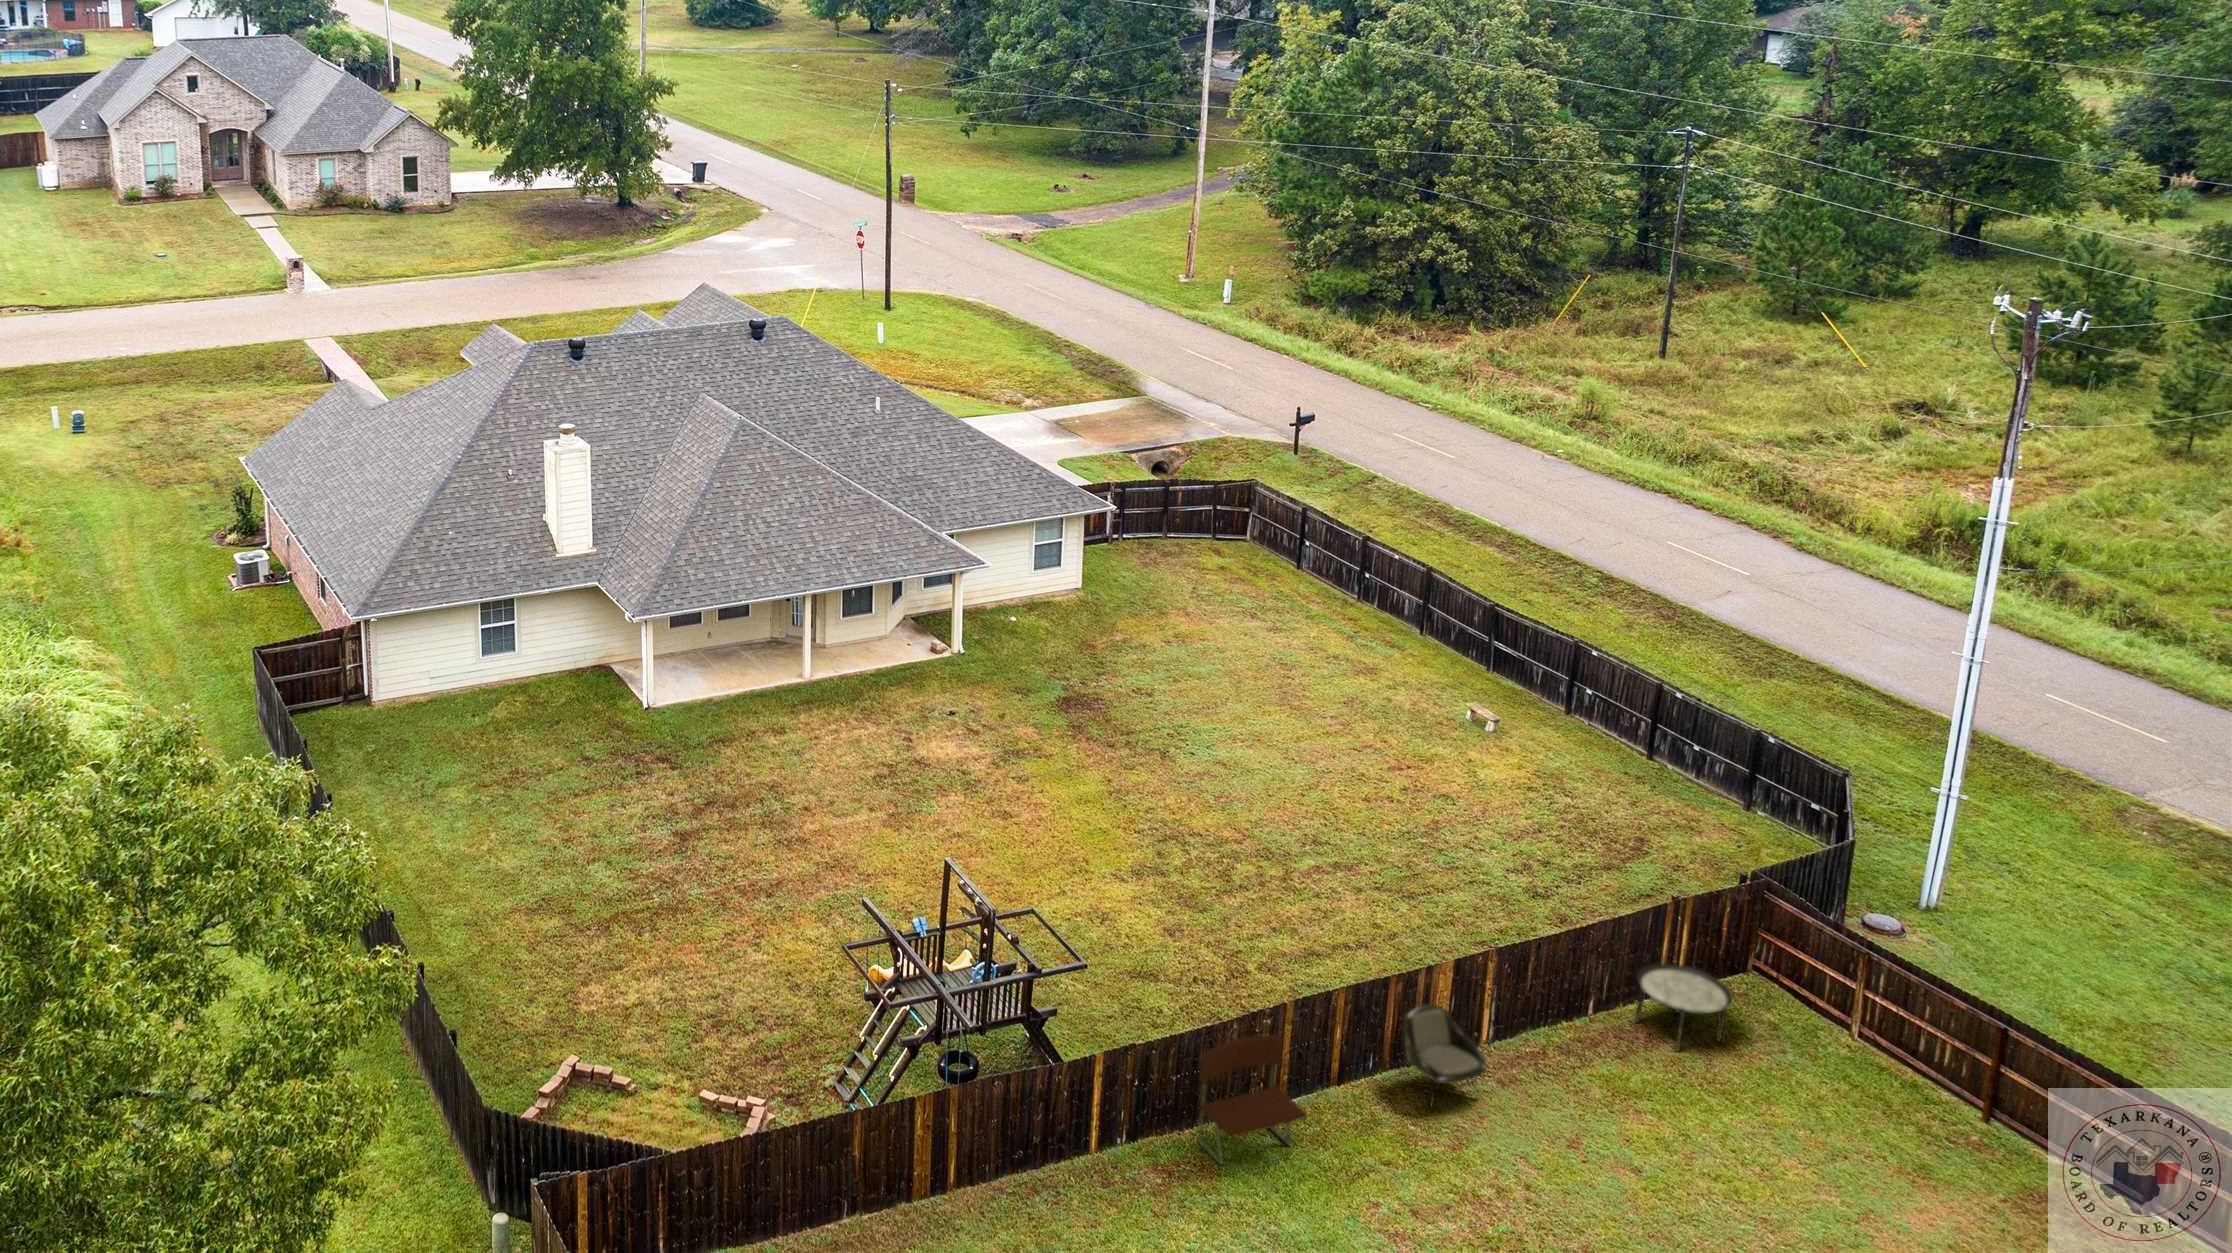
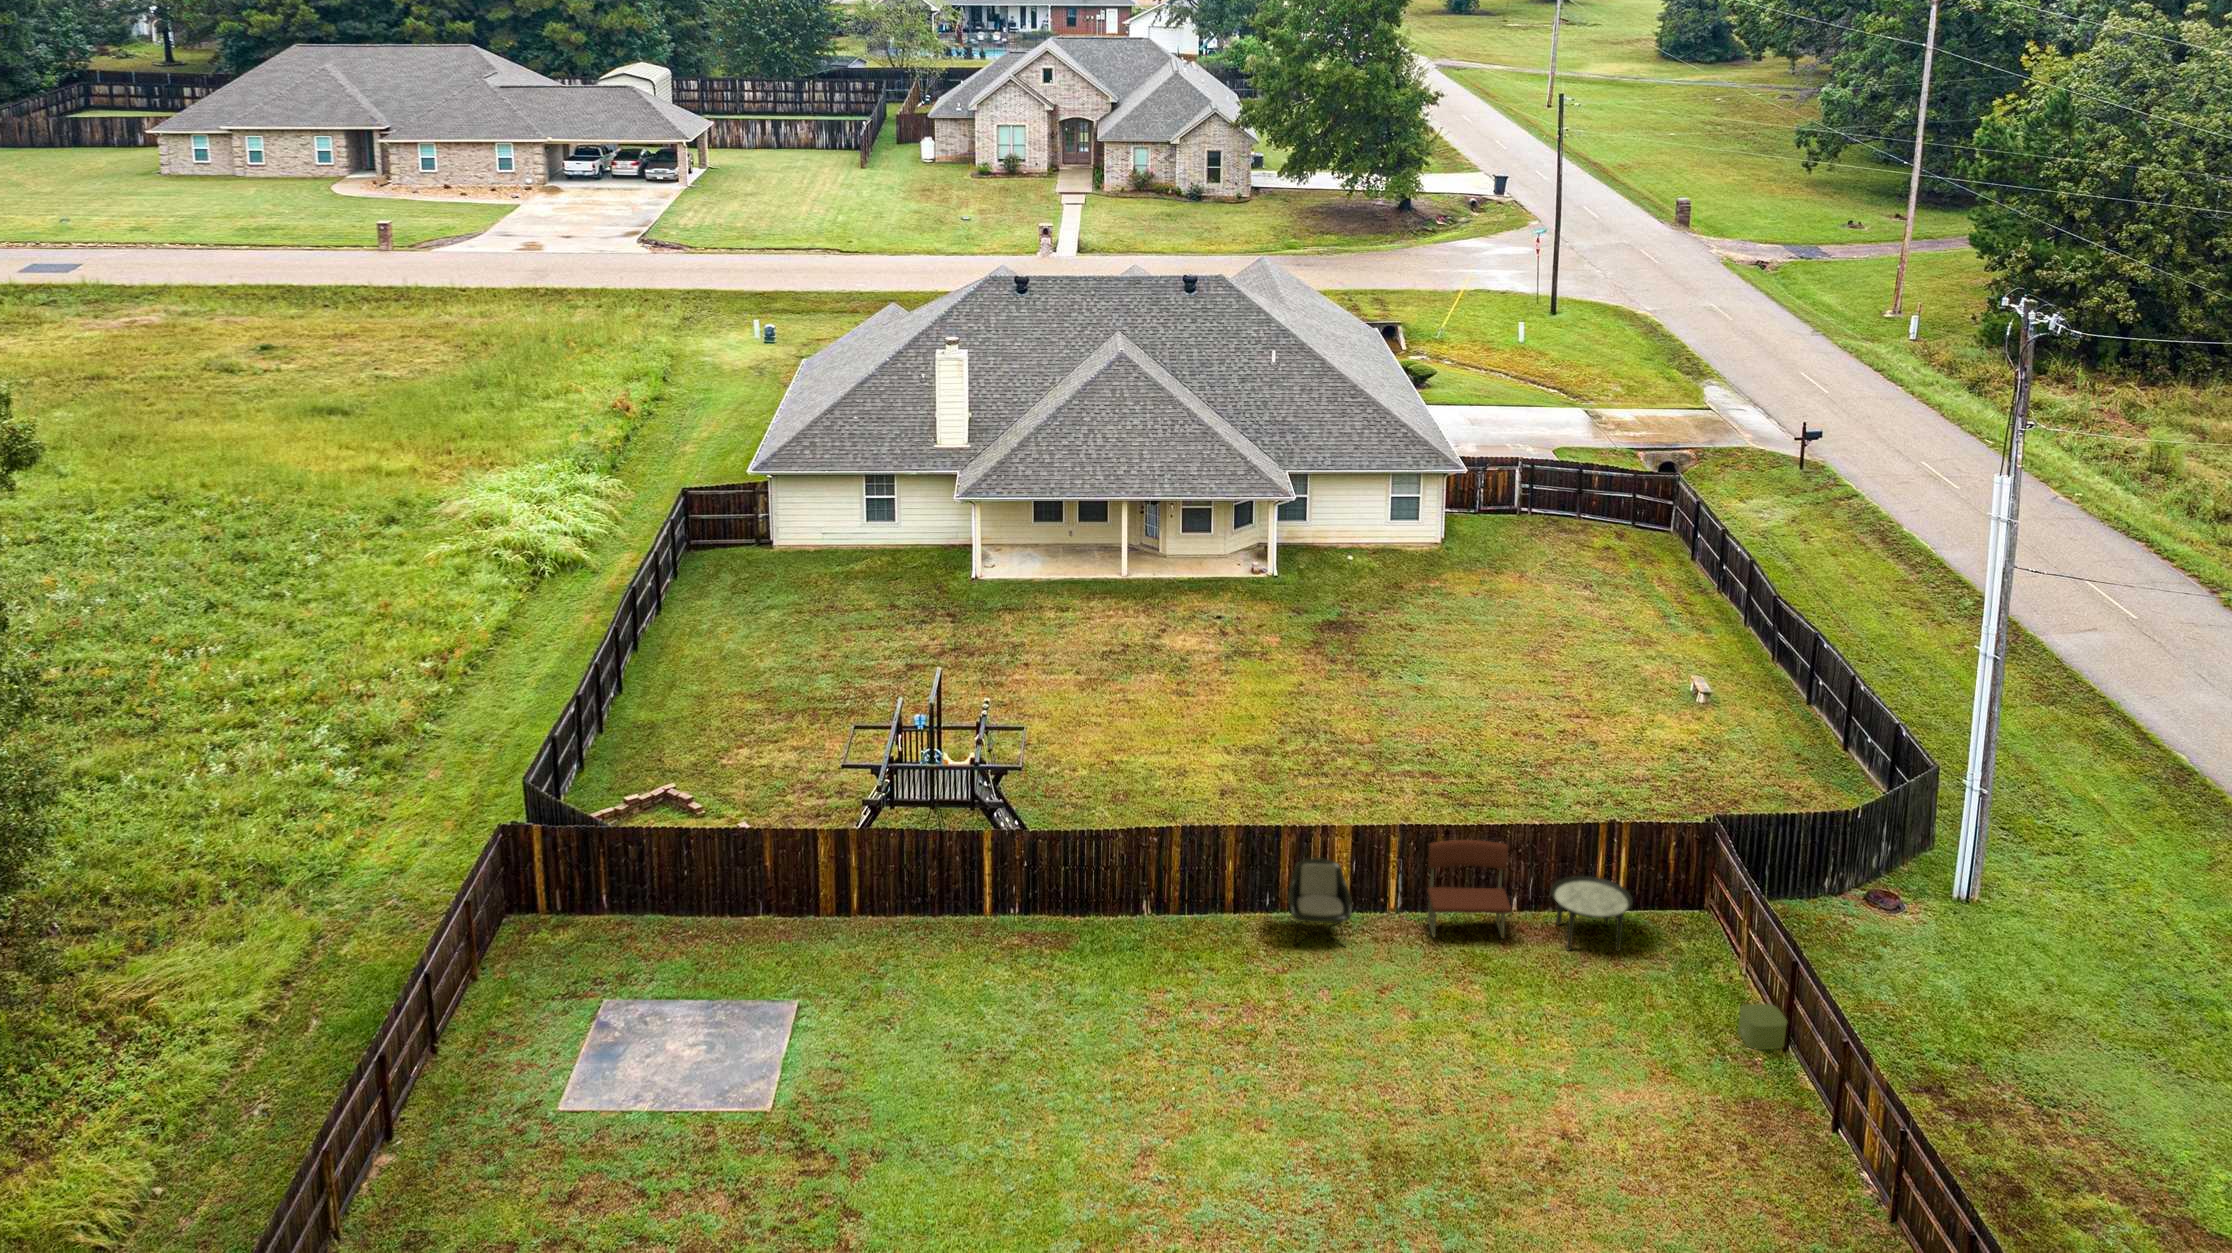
bench: present [1197,1035,1307,1164] -> present [1428,840,1512,938]
storage box: none [1914,1075,1976,1129] -> present [1738,1004,1788,1050]

